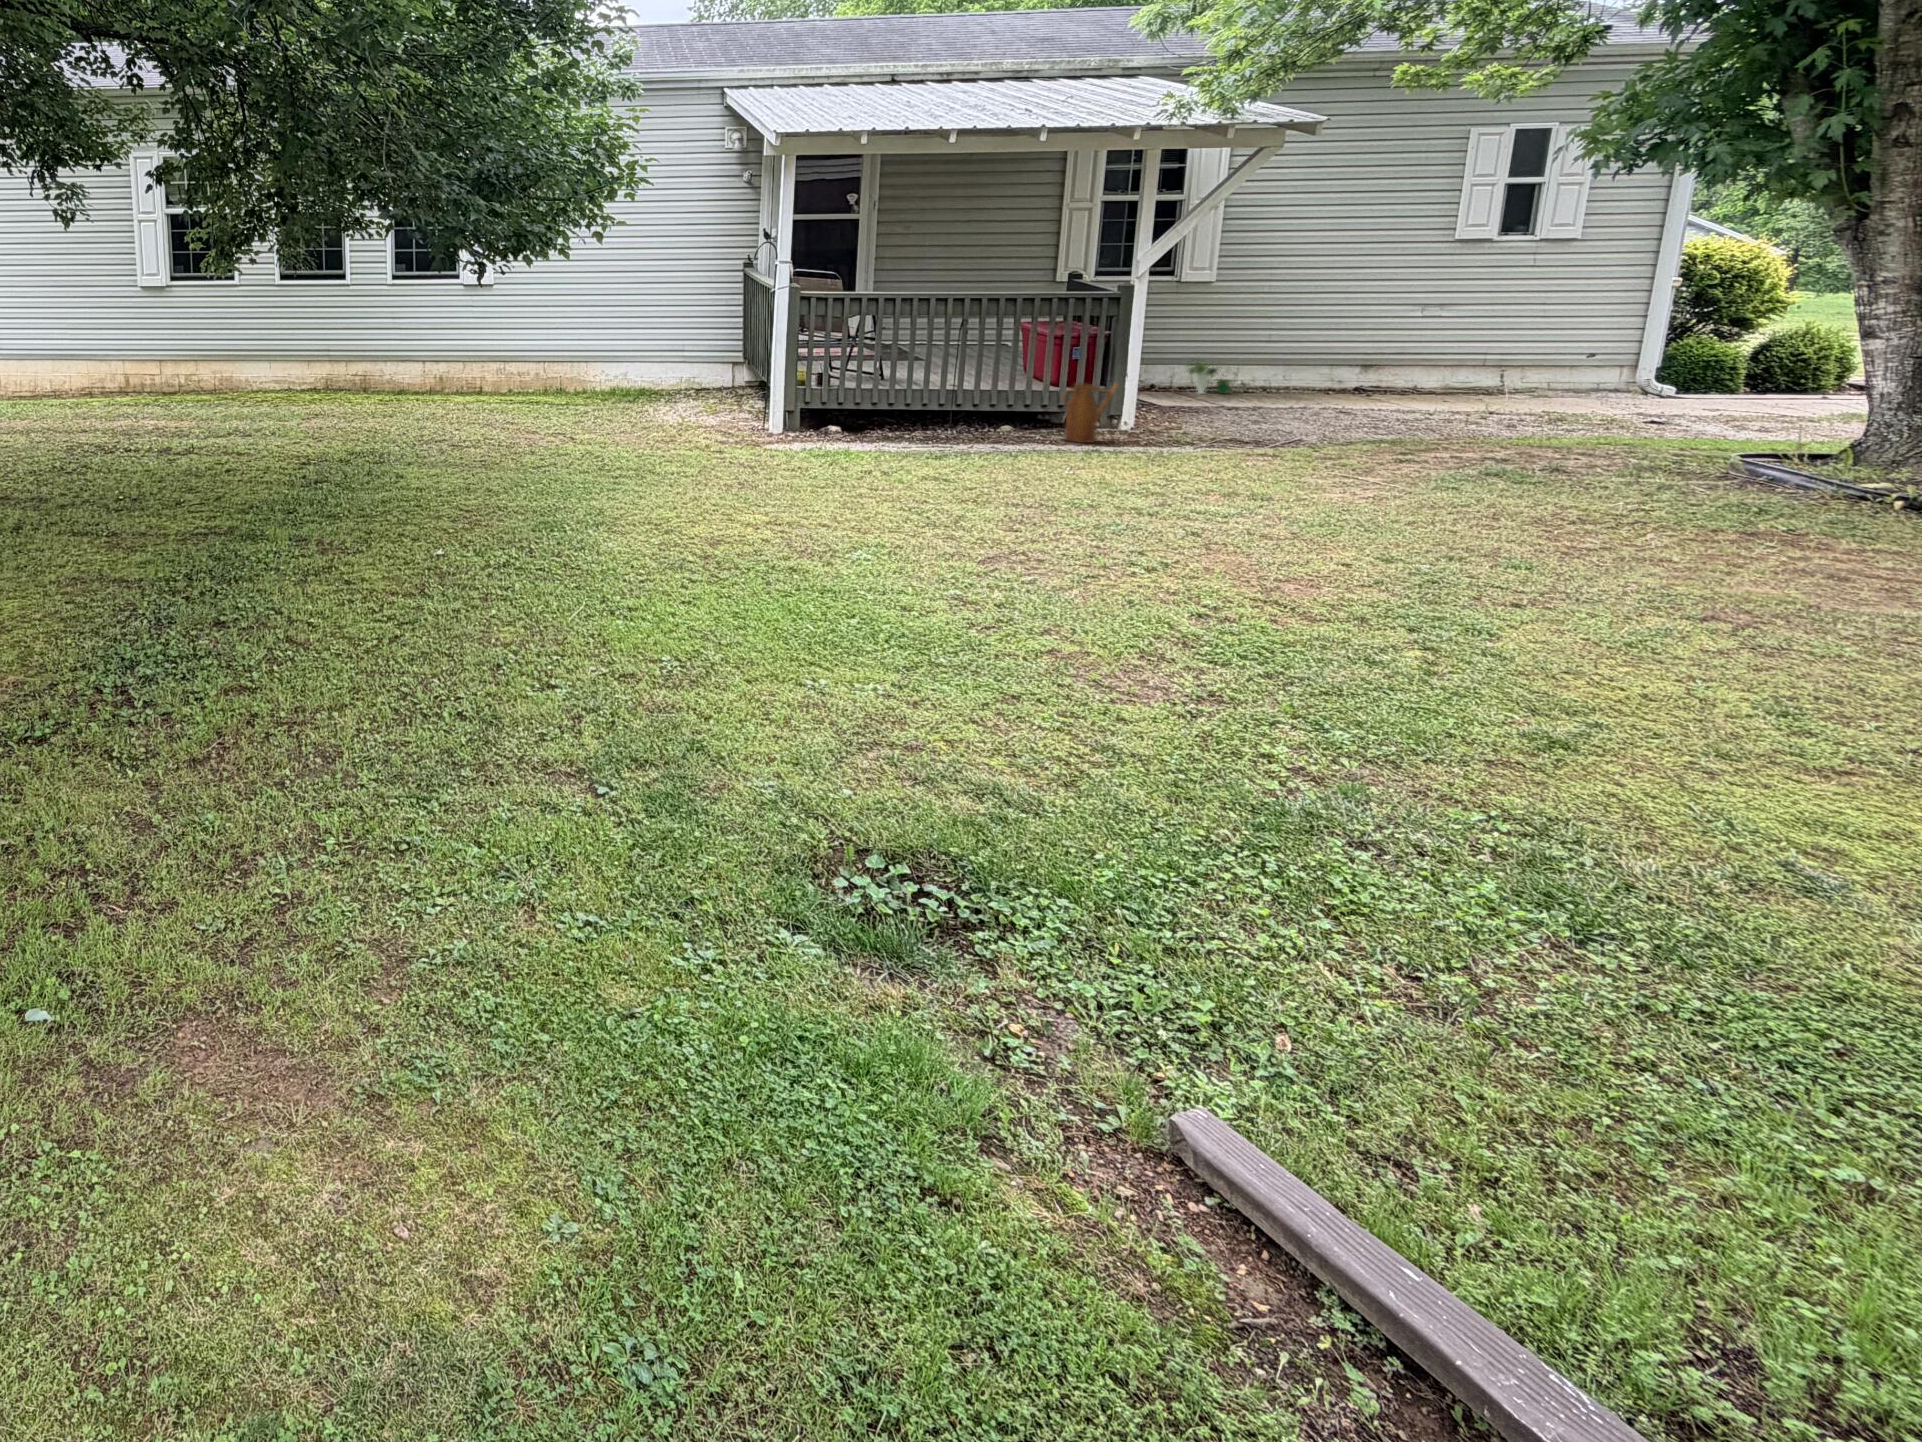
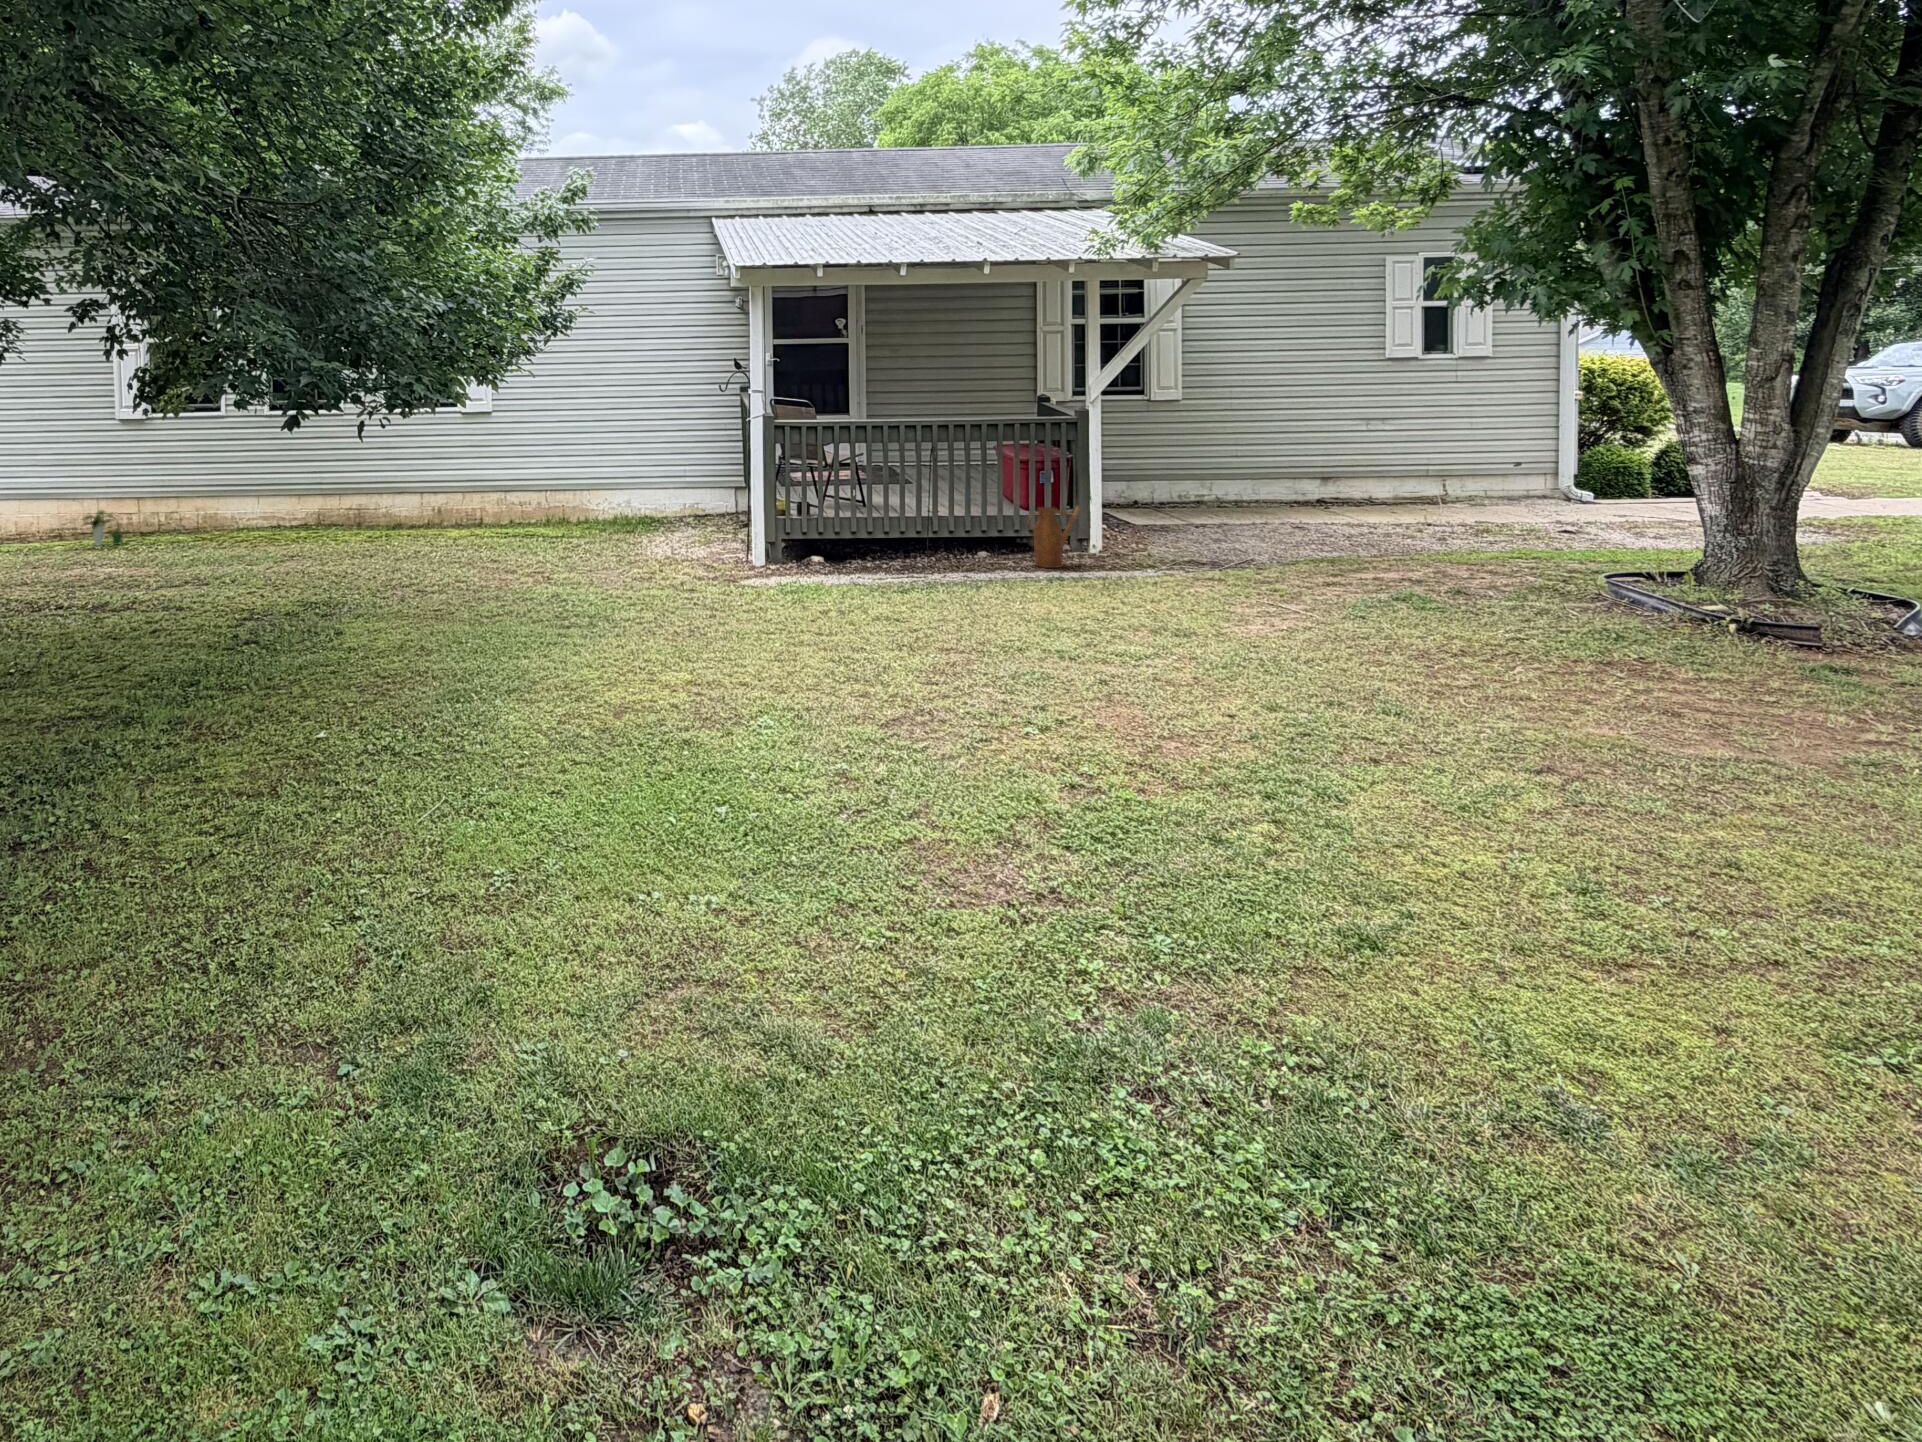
potted plant: present [1188,362,1233,394] -> present [83,510,125,546]

